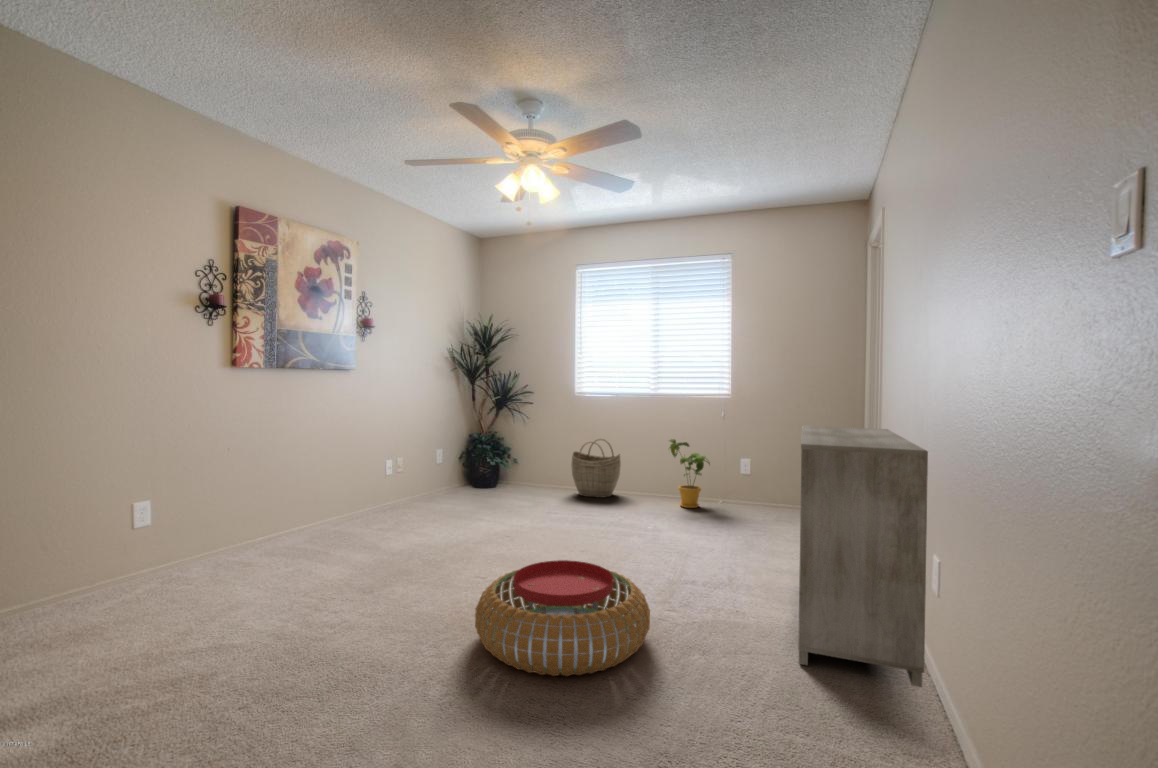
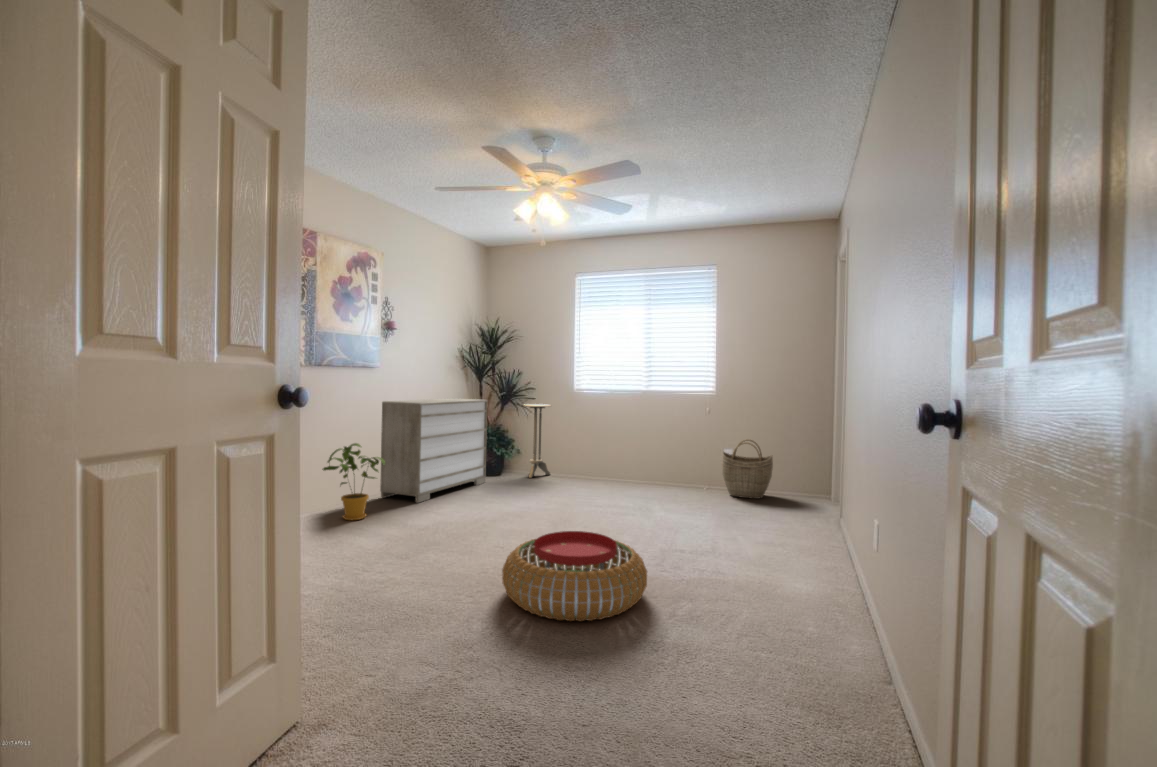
side table: none [520,410,550,491] -> present [524,404,551,478]
dresser: present [798,426,928,687] -> present [380,398,487,503]
woven basket: present [571,439,621,498] -> present [722,439,773,499]
house plant: present [669,439,710,508] -> present [322,443,385,520]

